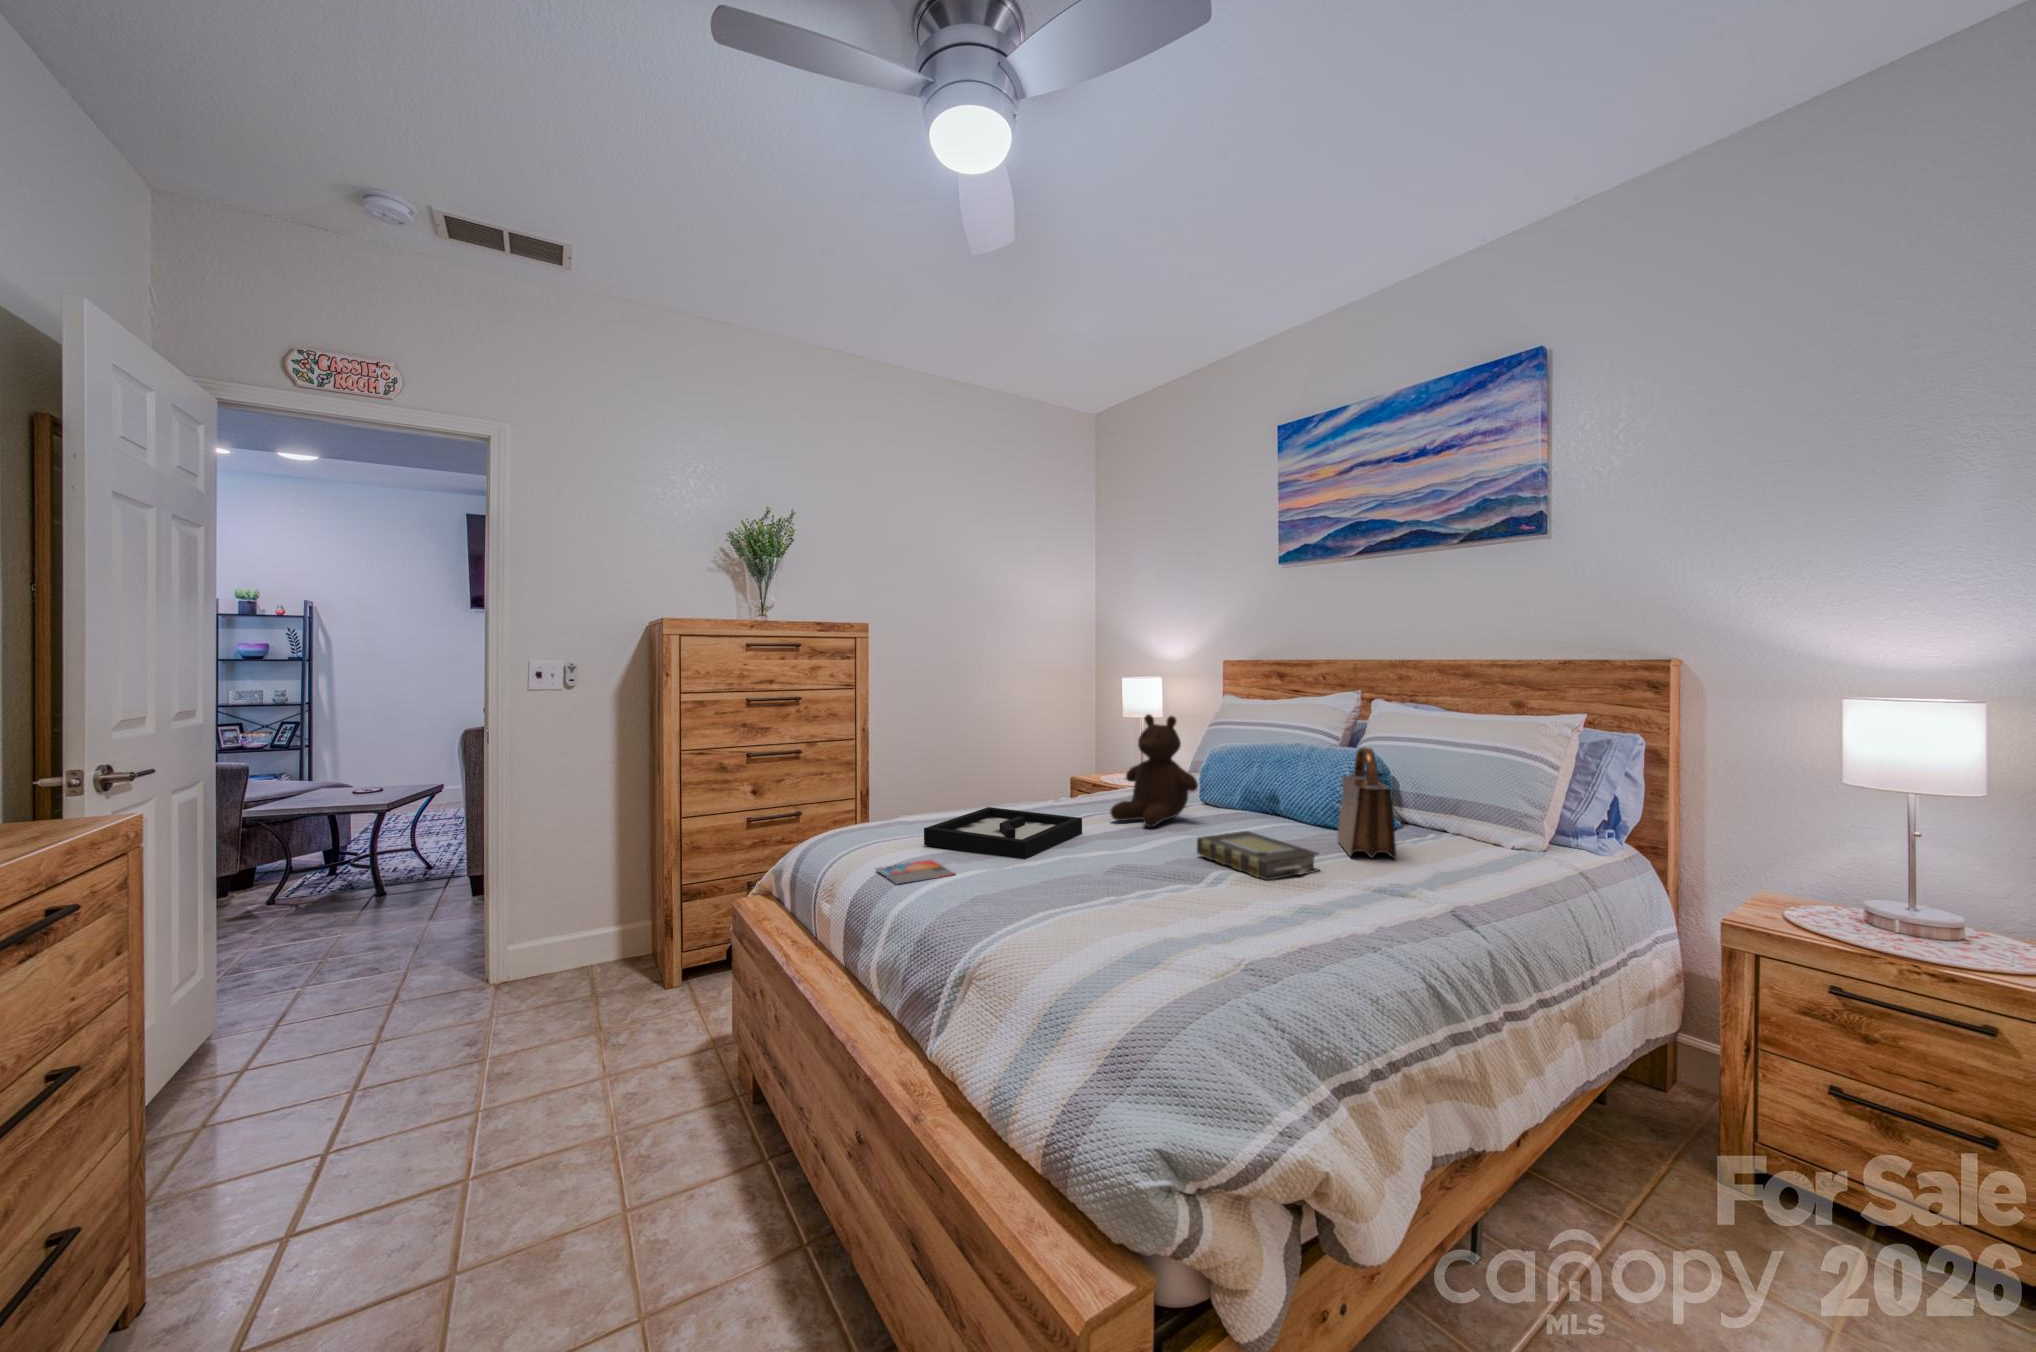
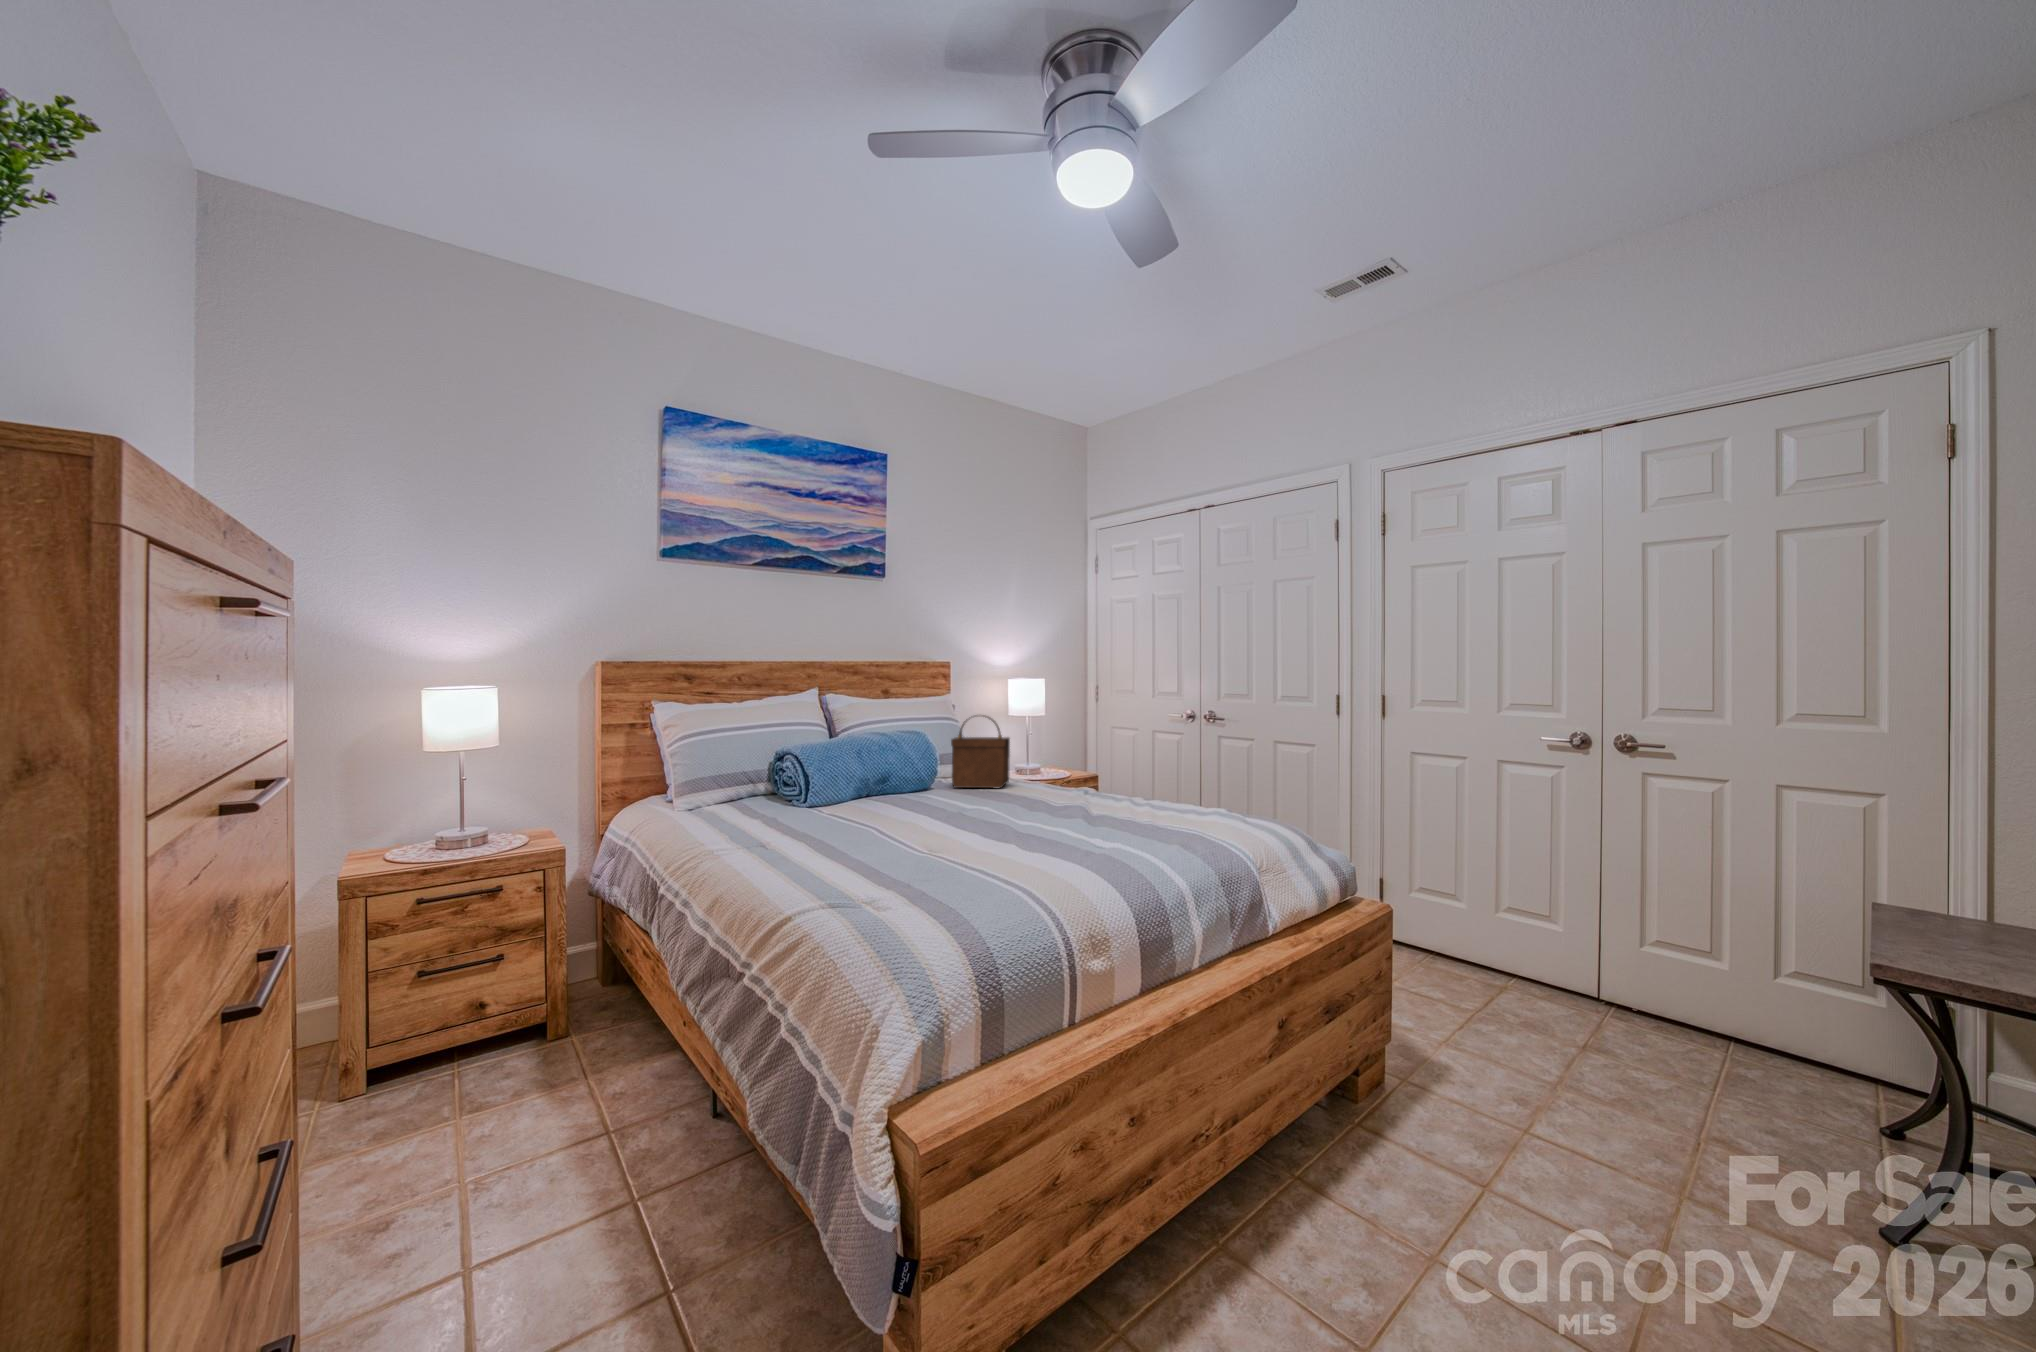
teddy bear: present [1110,714,1198,827] -> none [788,708,881,825]
decorative tray: present [924,807,1082,859] -> none [796,819,989,882]
book: present [1197,831,1319,880] -> none [968,782,1058,808]
smartphone: present [876,860,955,885] -> none [998,861,1093,889]

